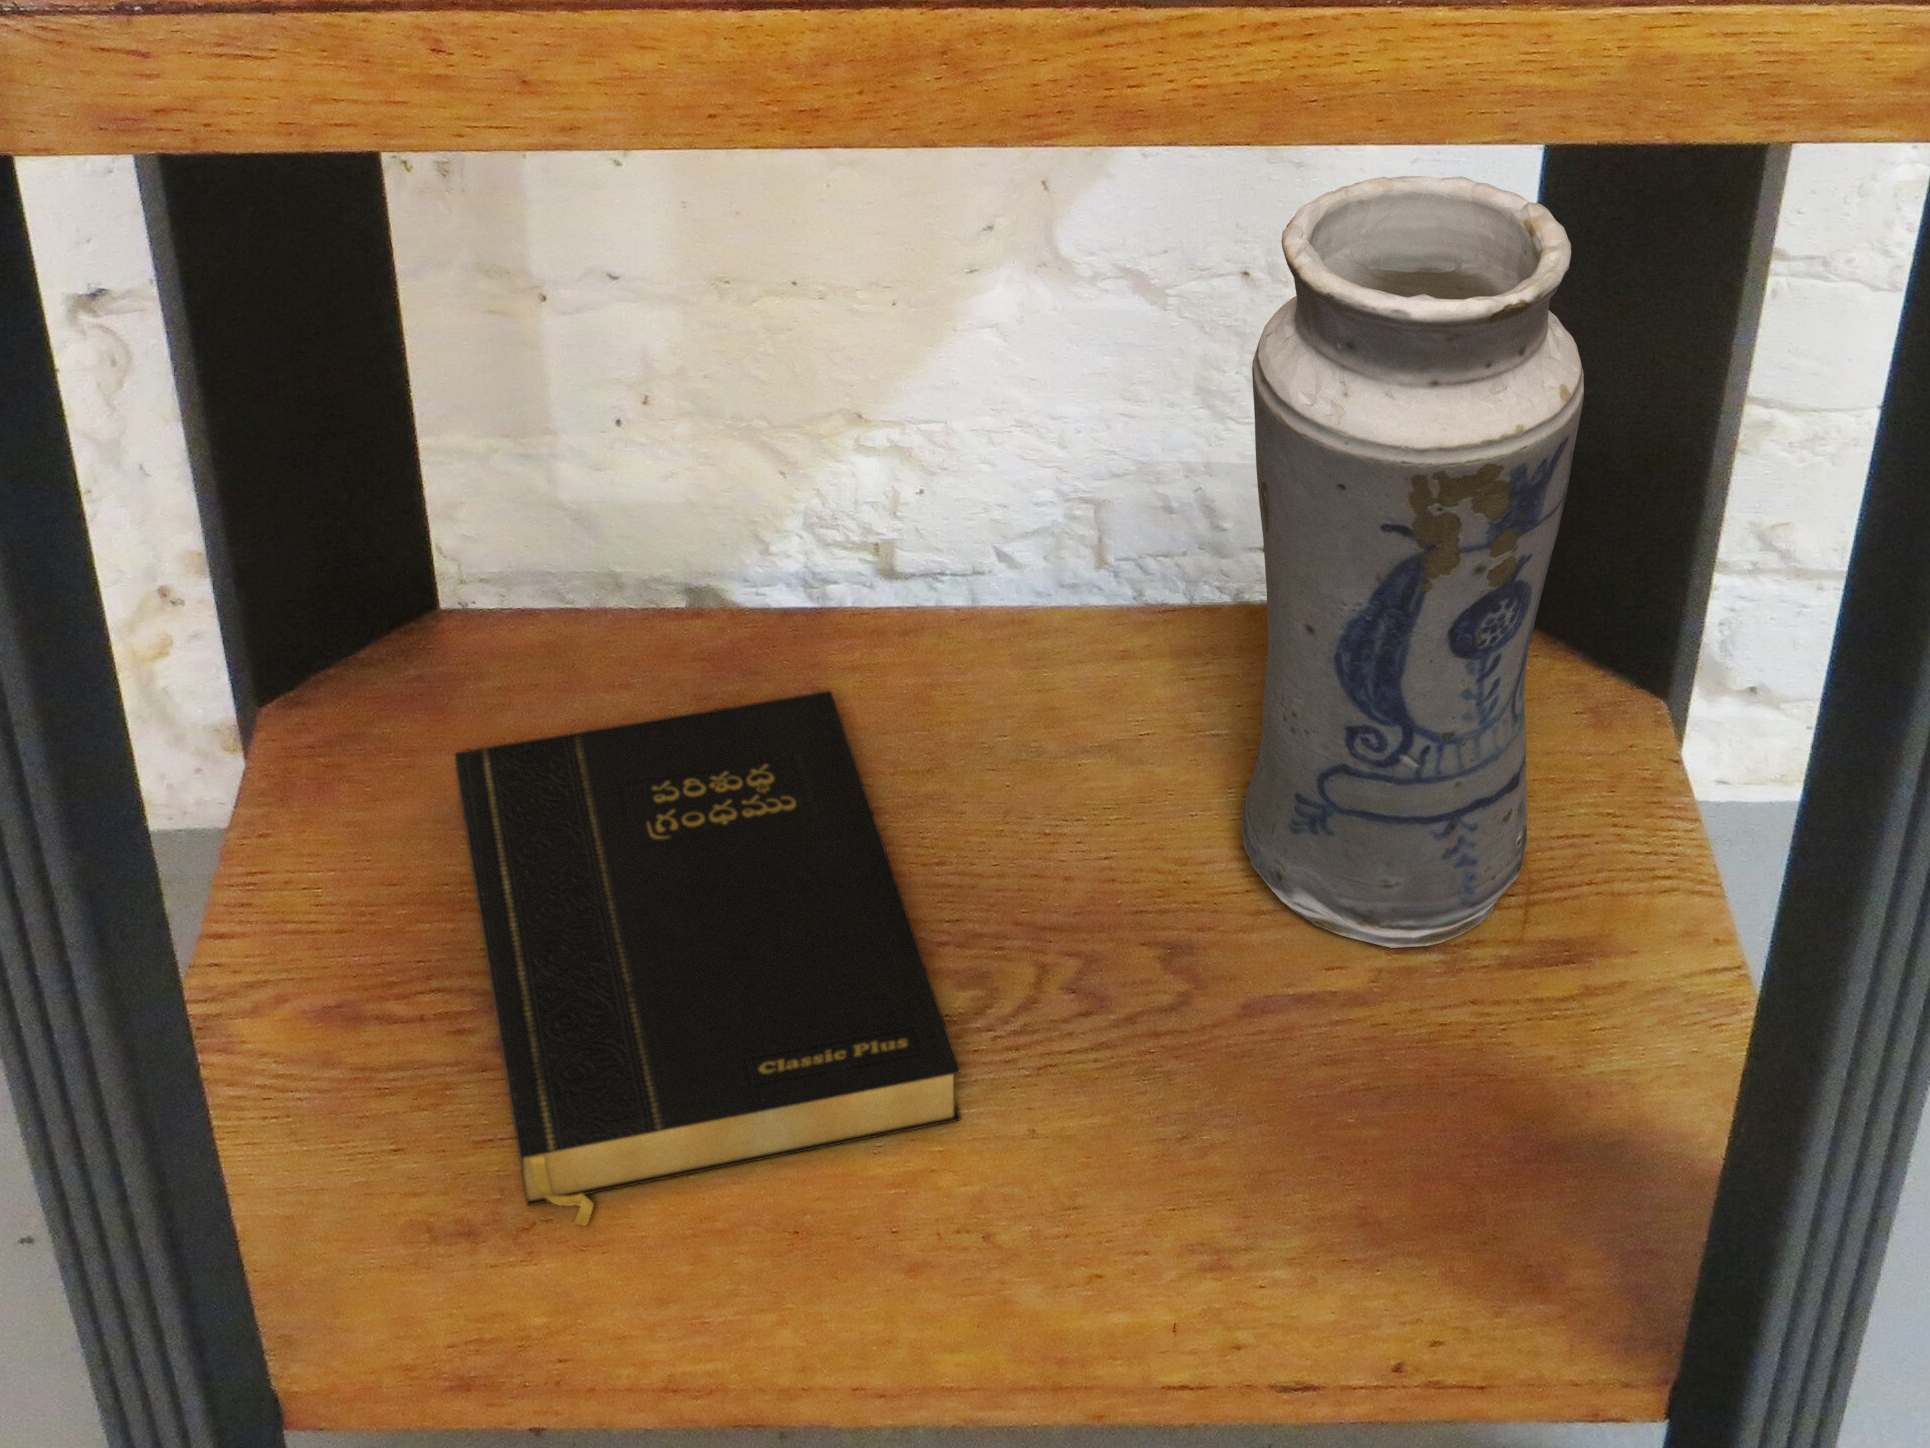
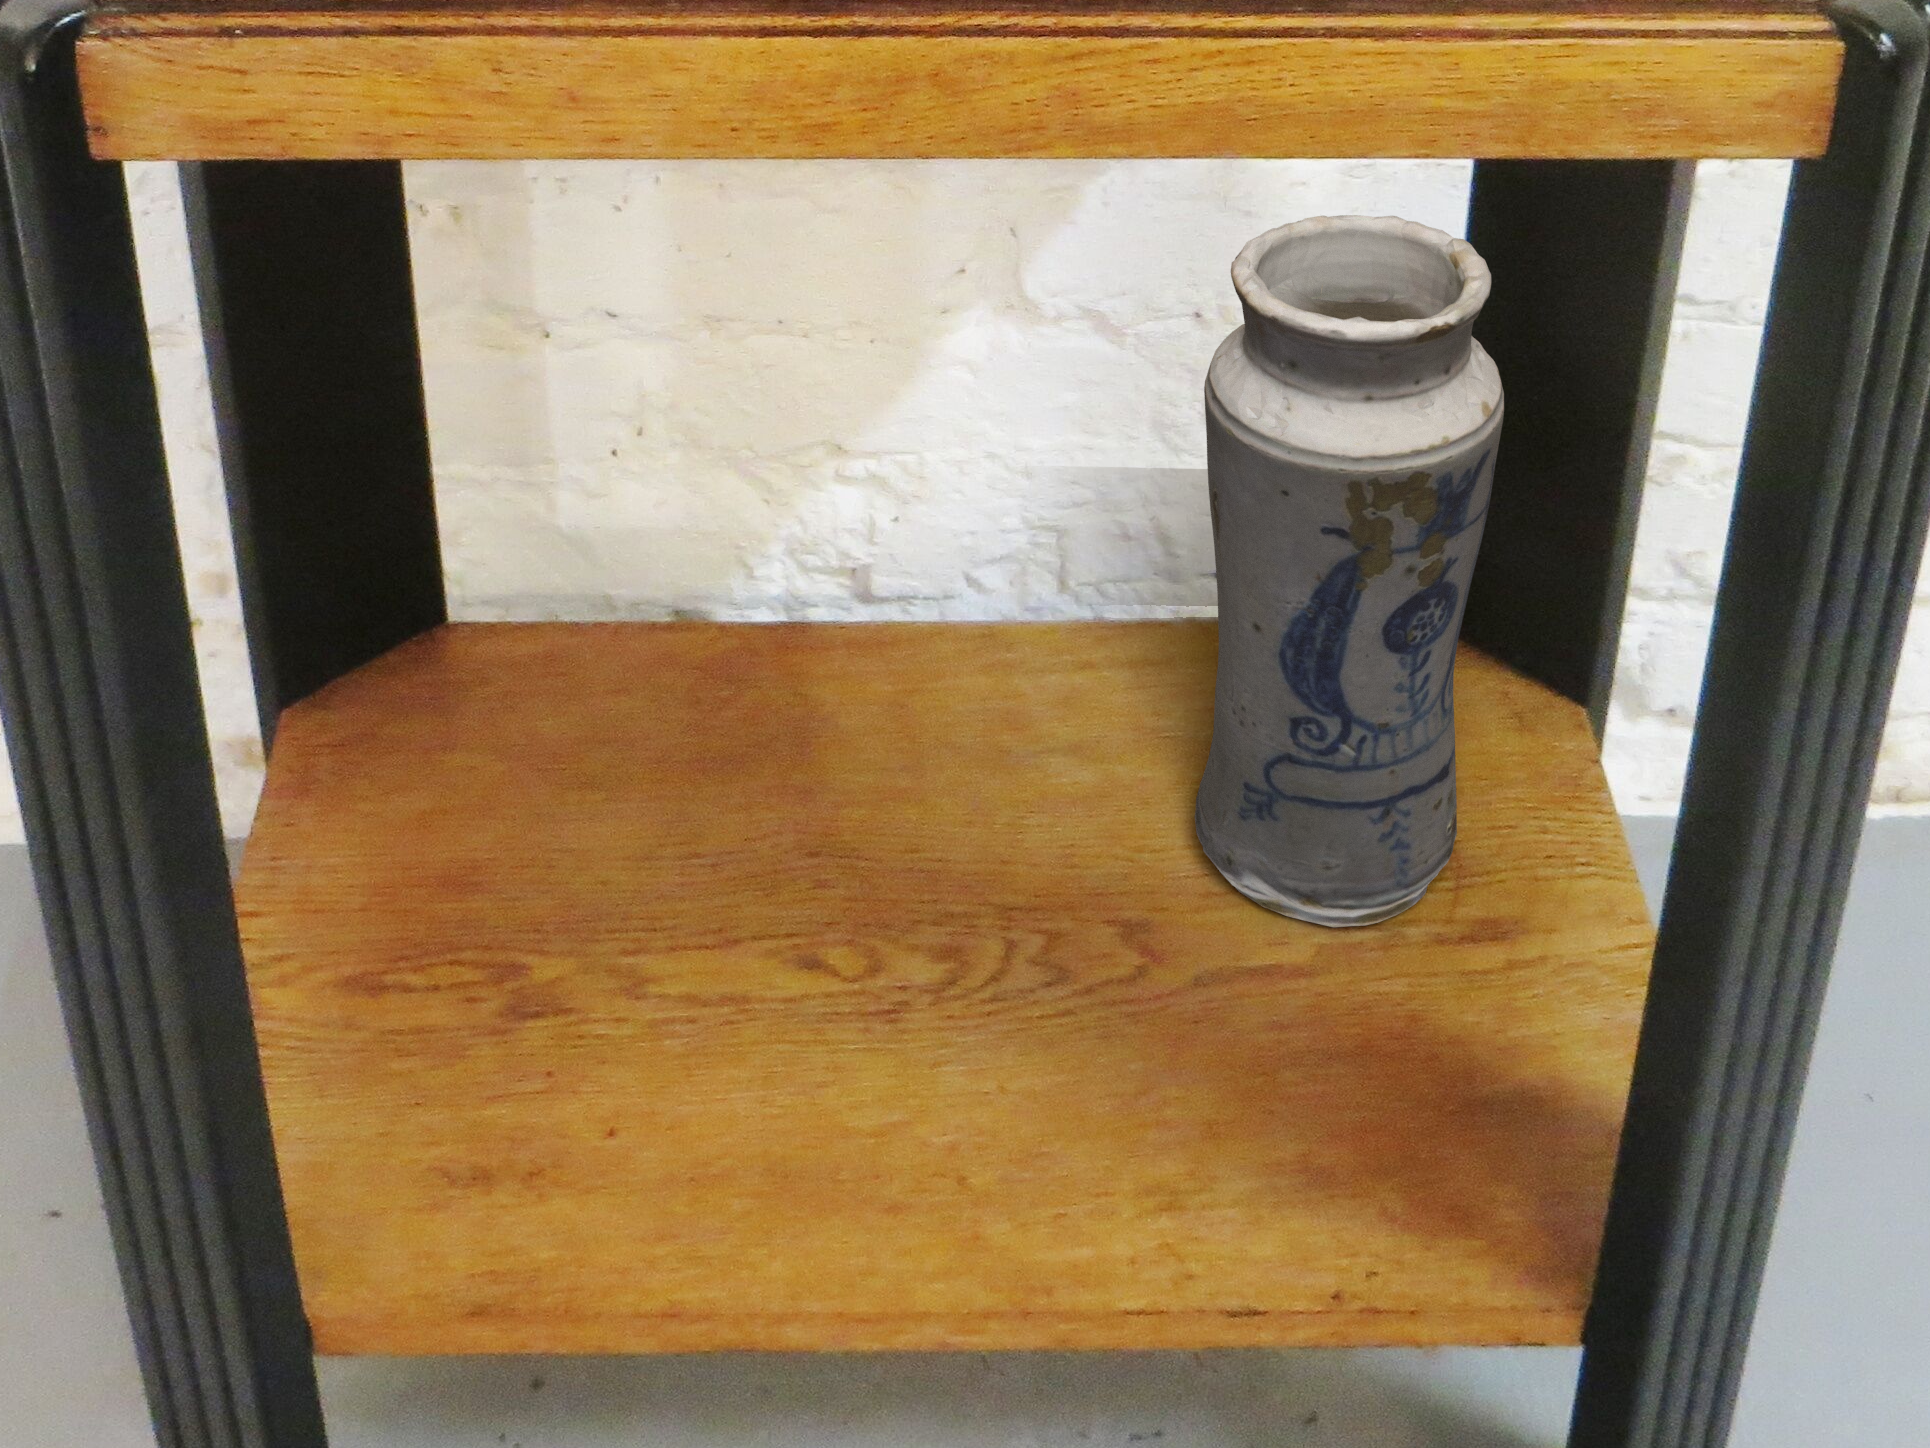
book: present [455,691,960,1226] -> none [468,695,936,1173]

